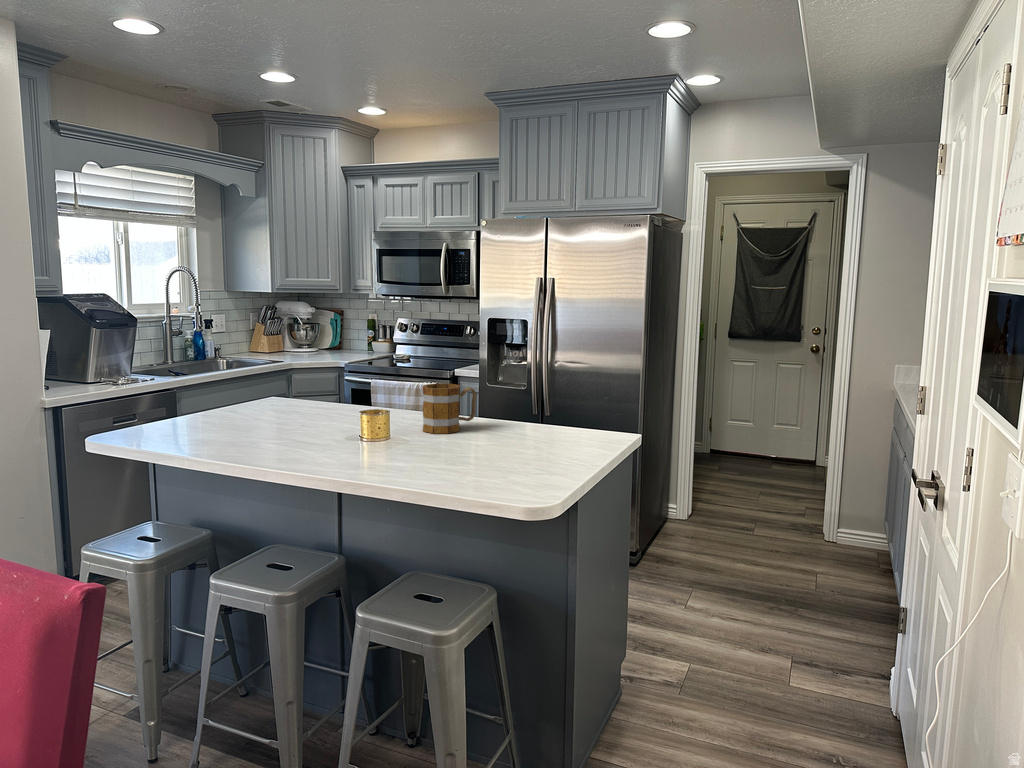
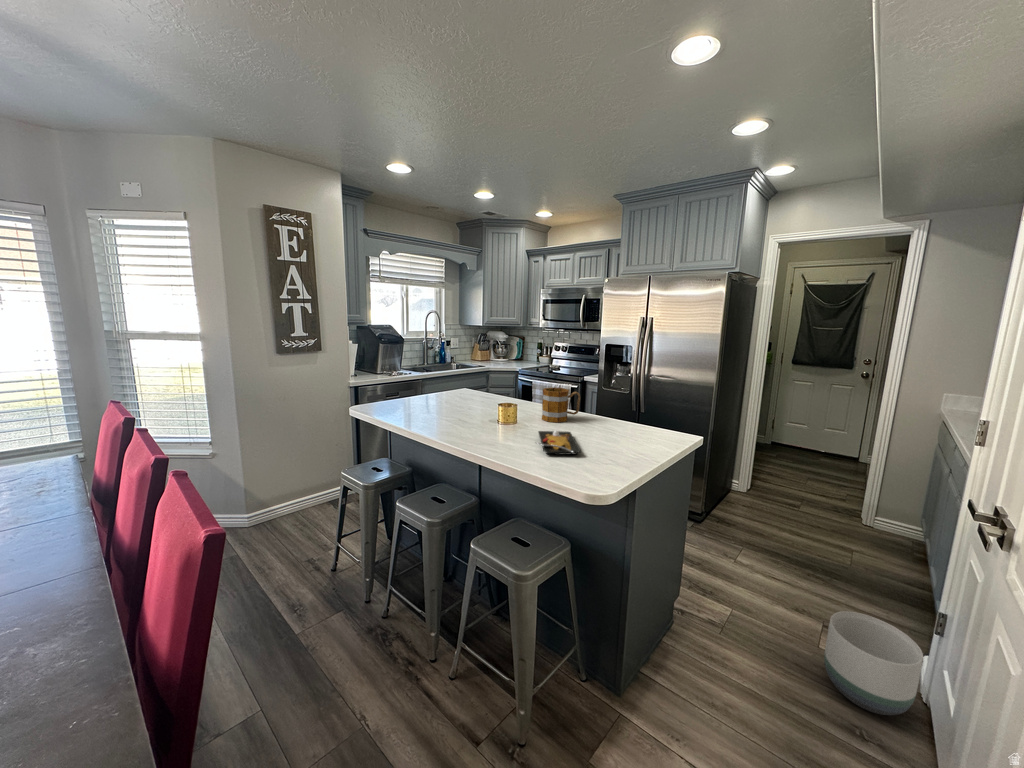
plate: none [429,440,501,472] -> present [537,431,581,455]
planter: none [794,630,888,737] -> present [824,611,923,715]

